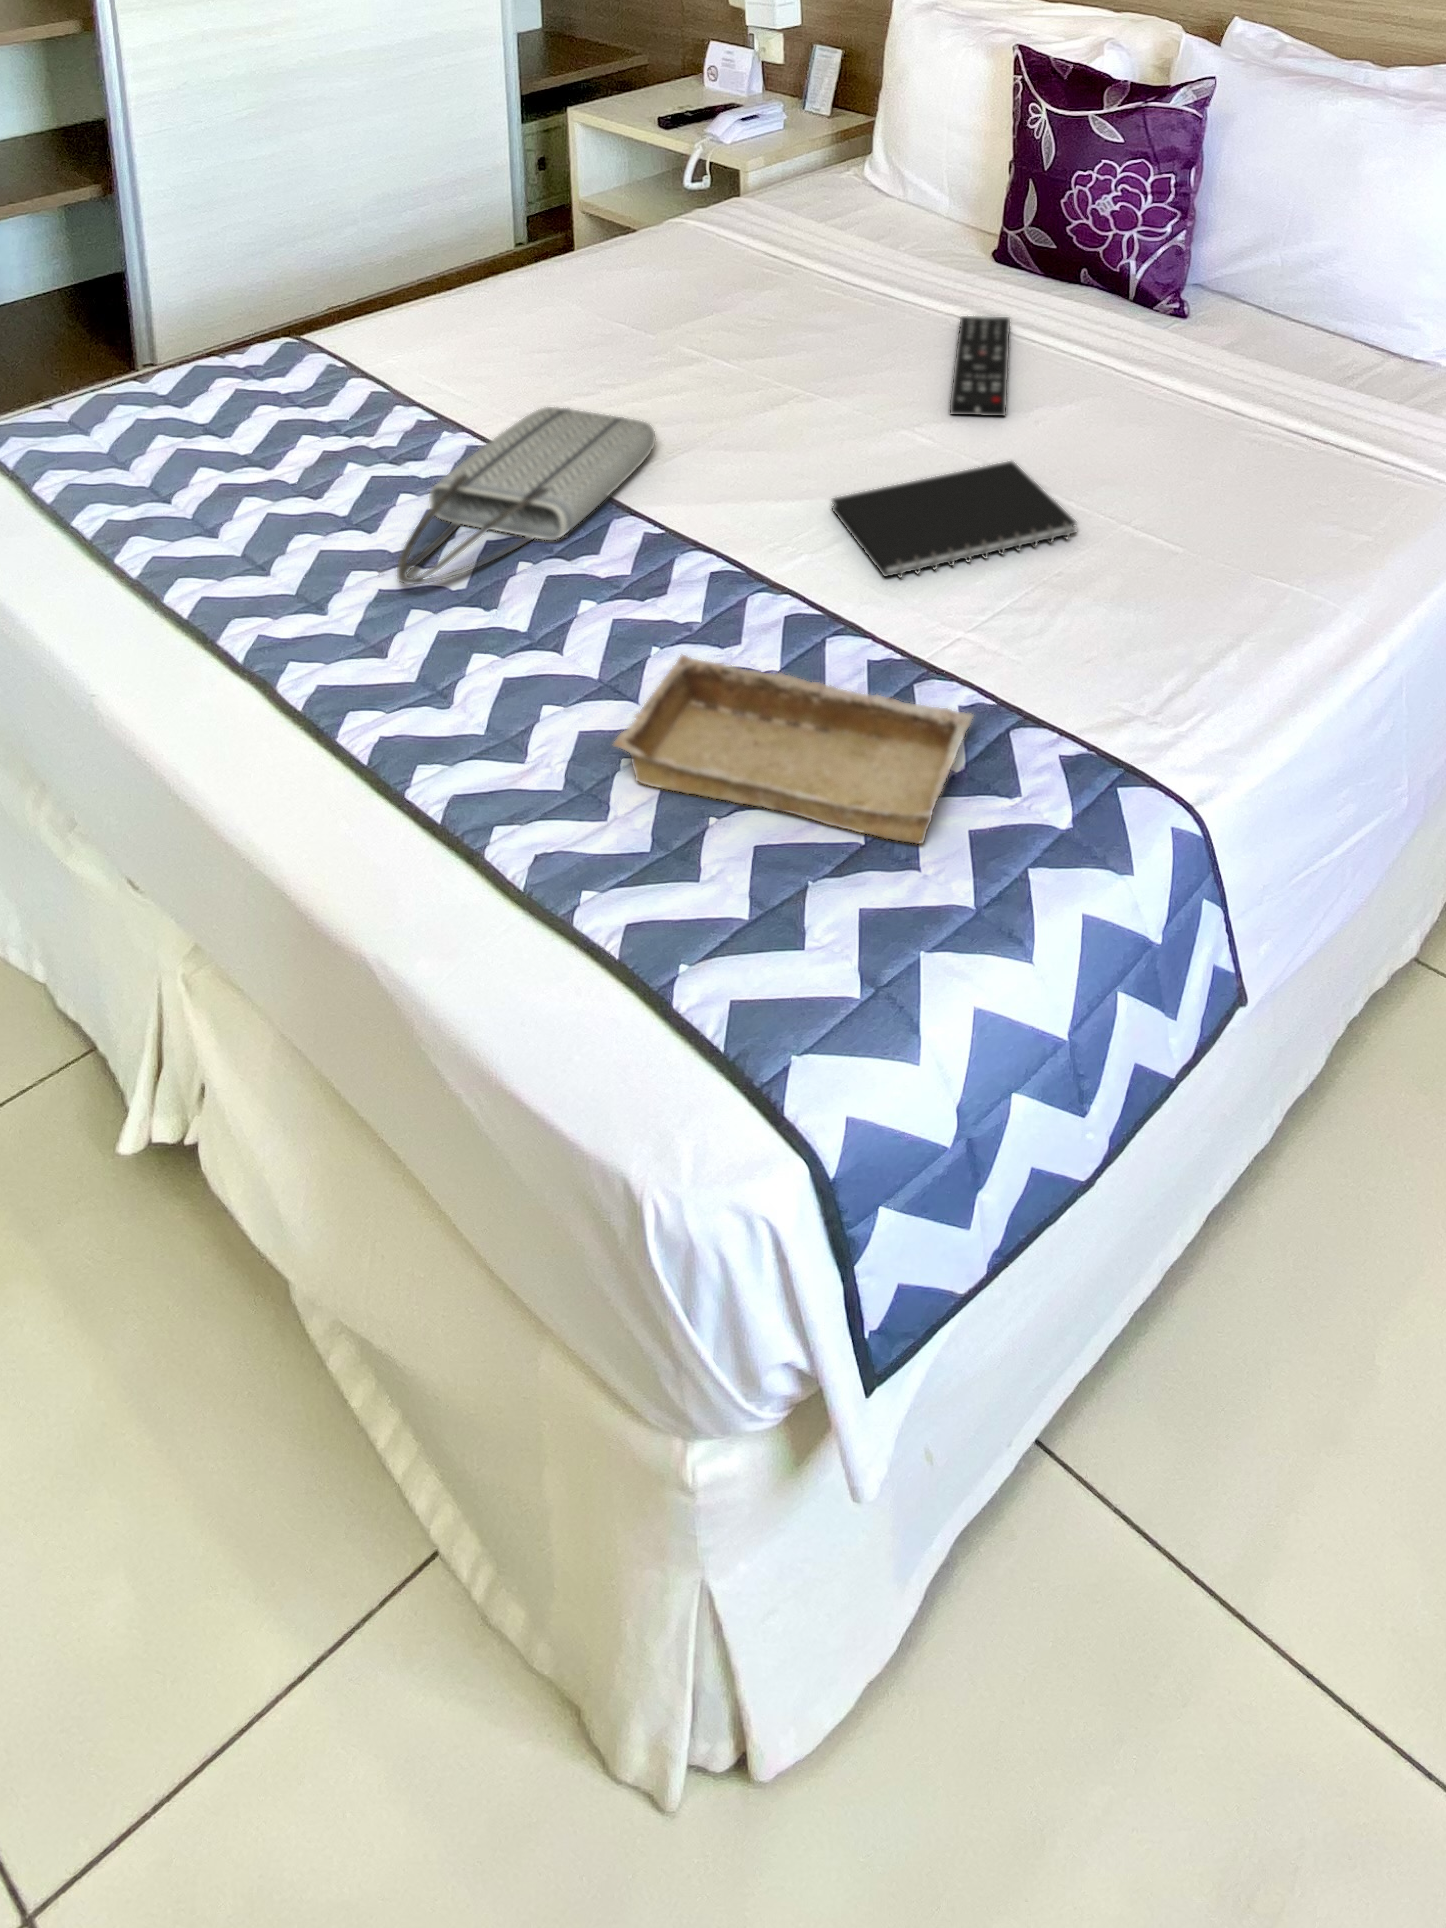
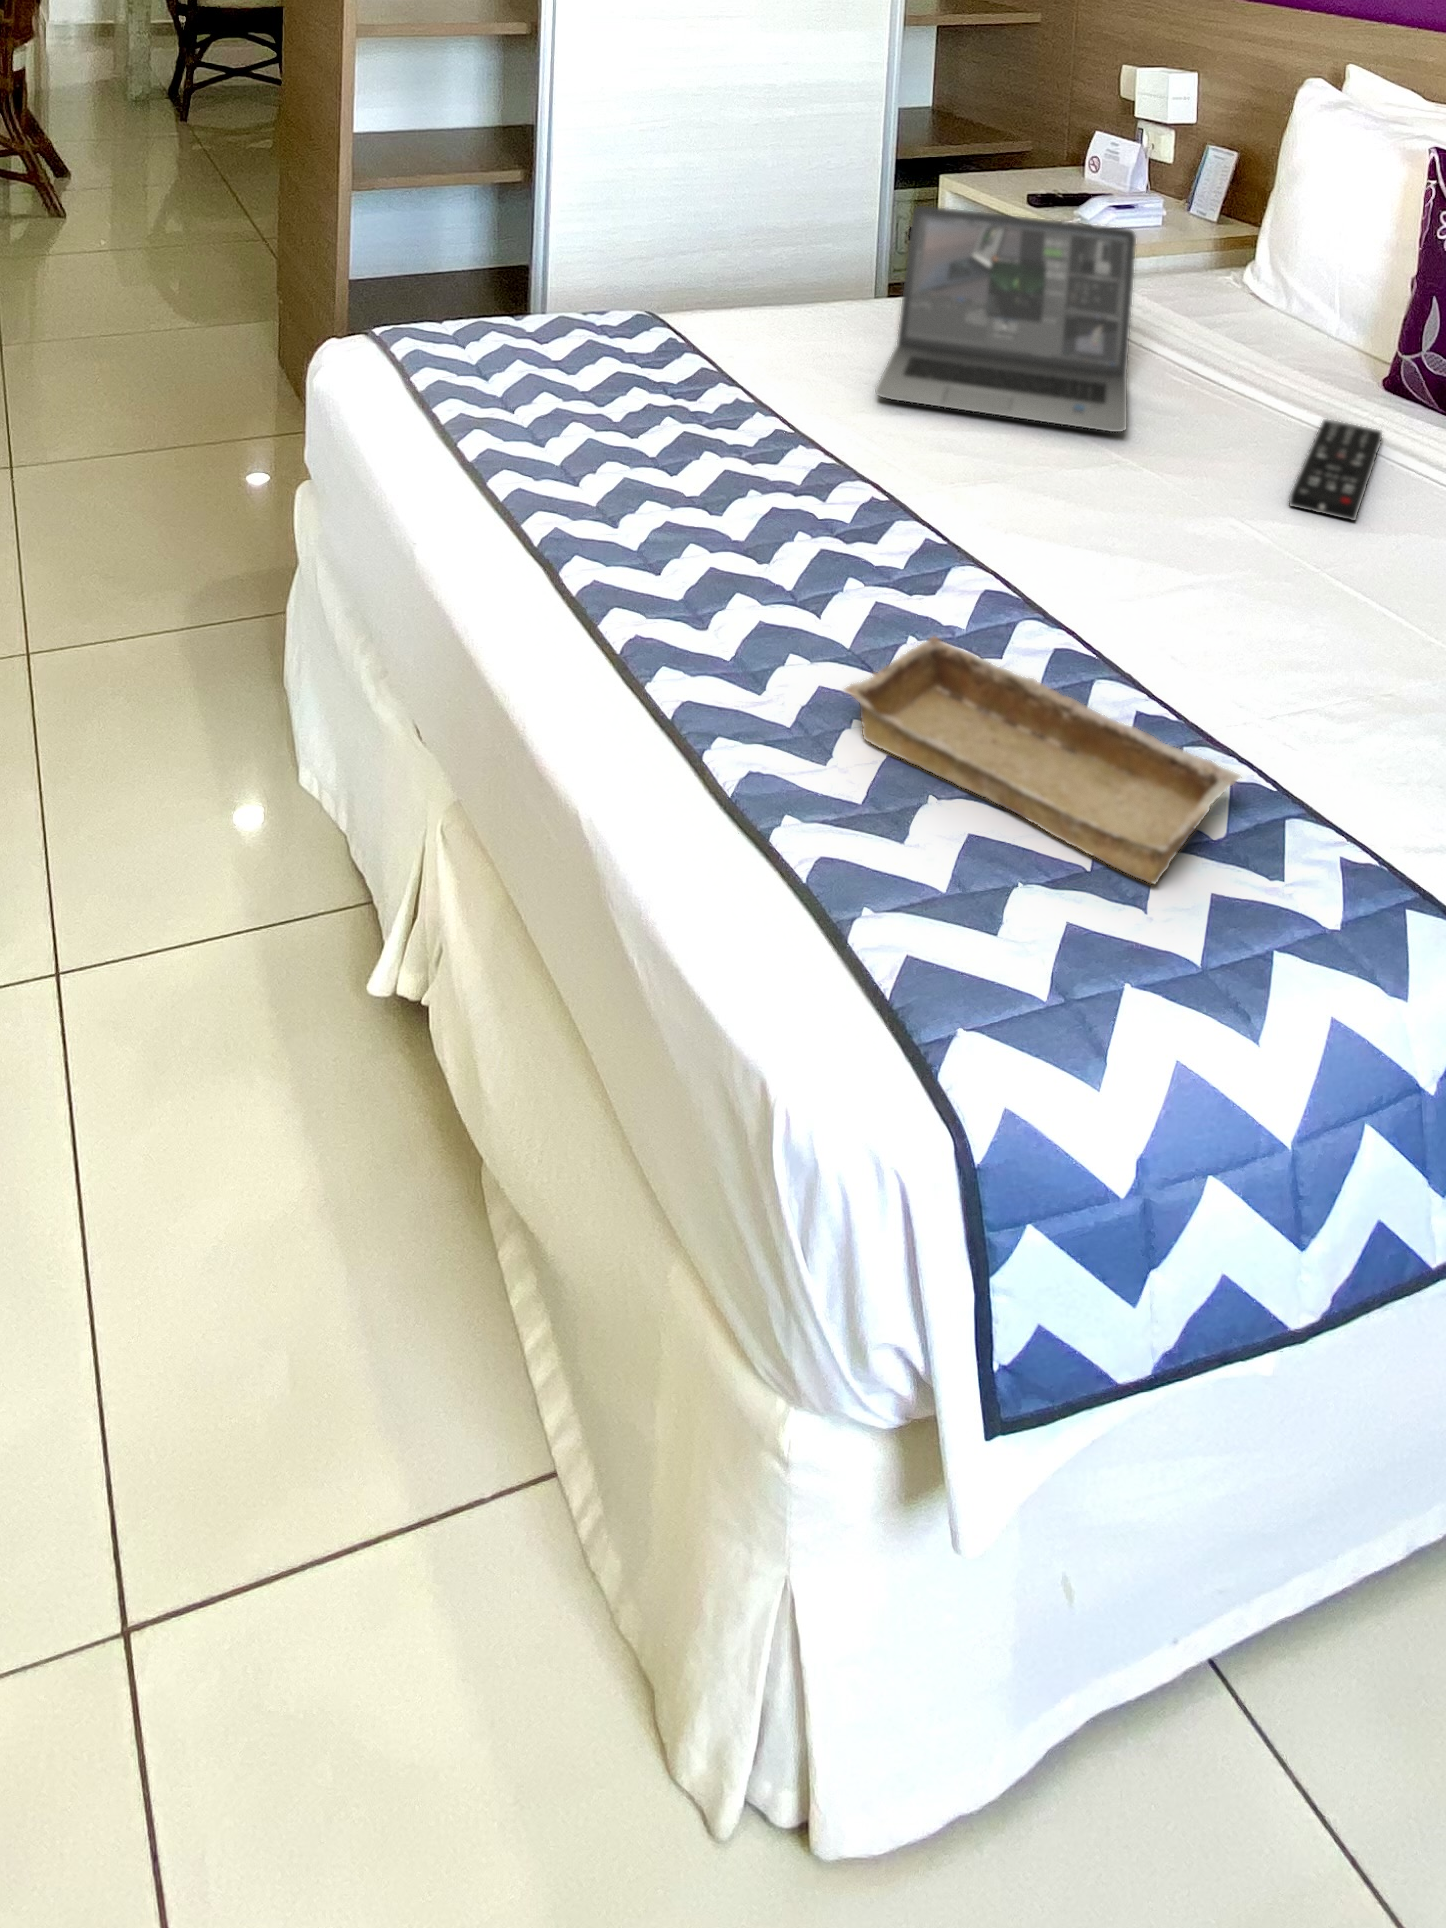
laptop: none [557,170,799,389] -> present [875,206,1136,432]
tote bag: present [397,407,656,585] -> none [684,404,959,521]
notebook: present [832,461,1076,577] -> none [1130,547,1418,652]

